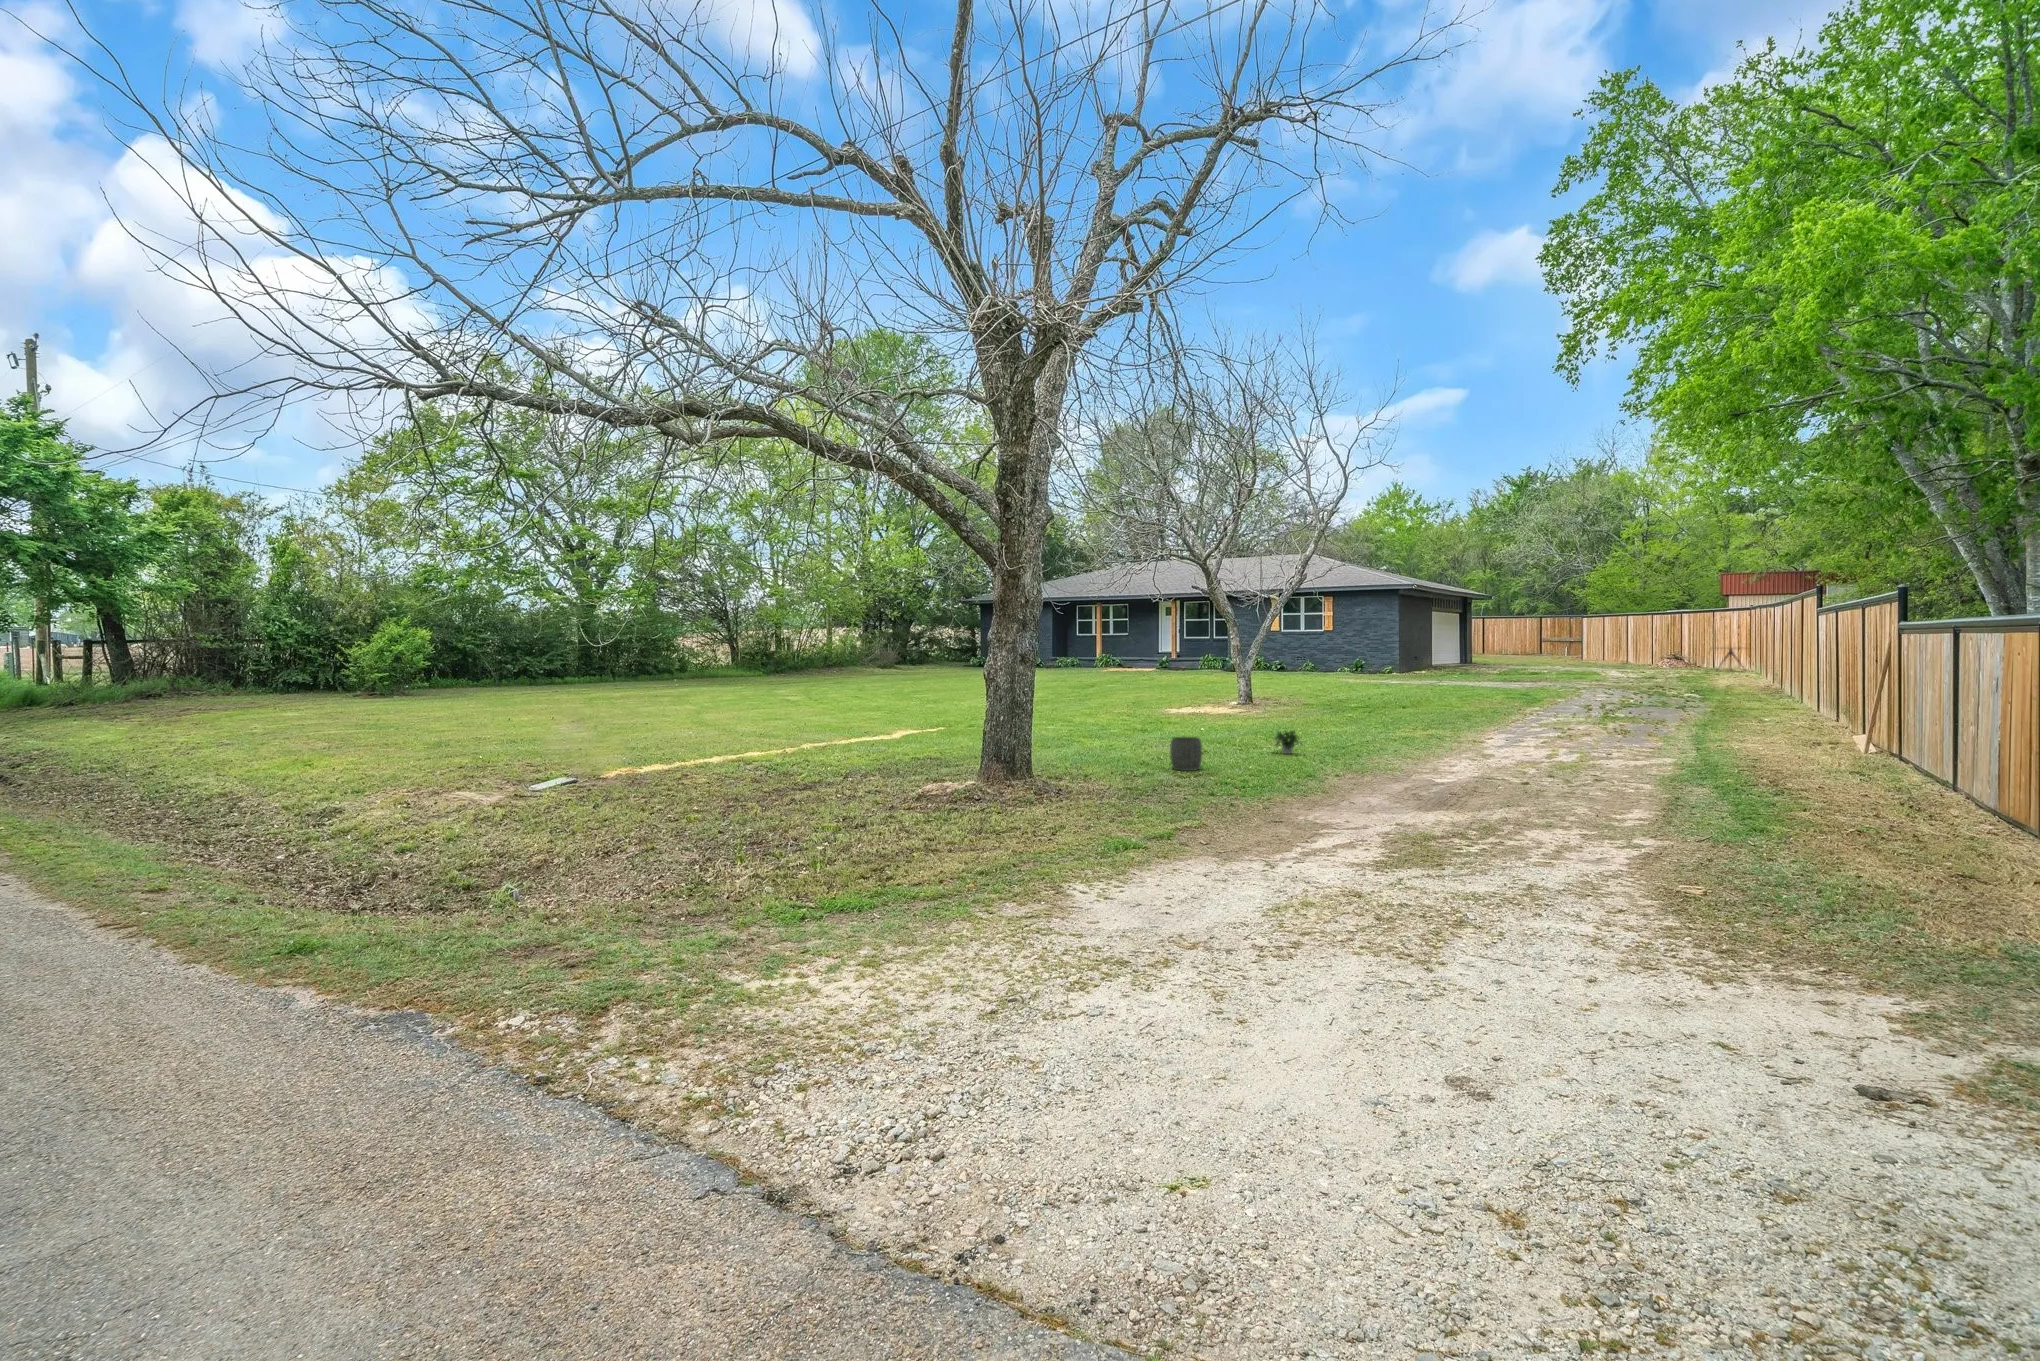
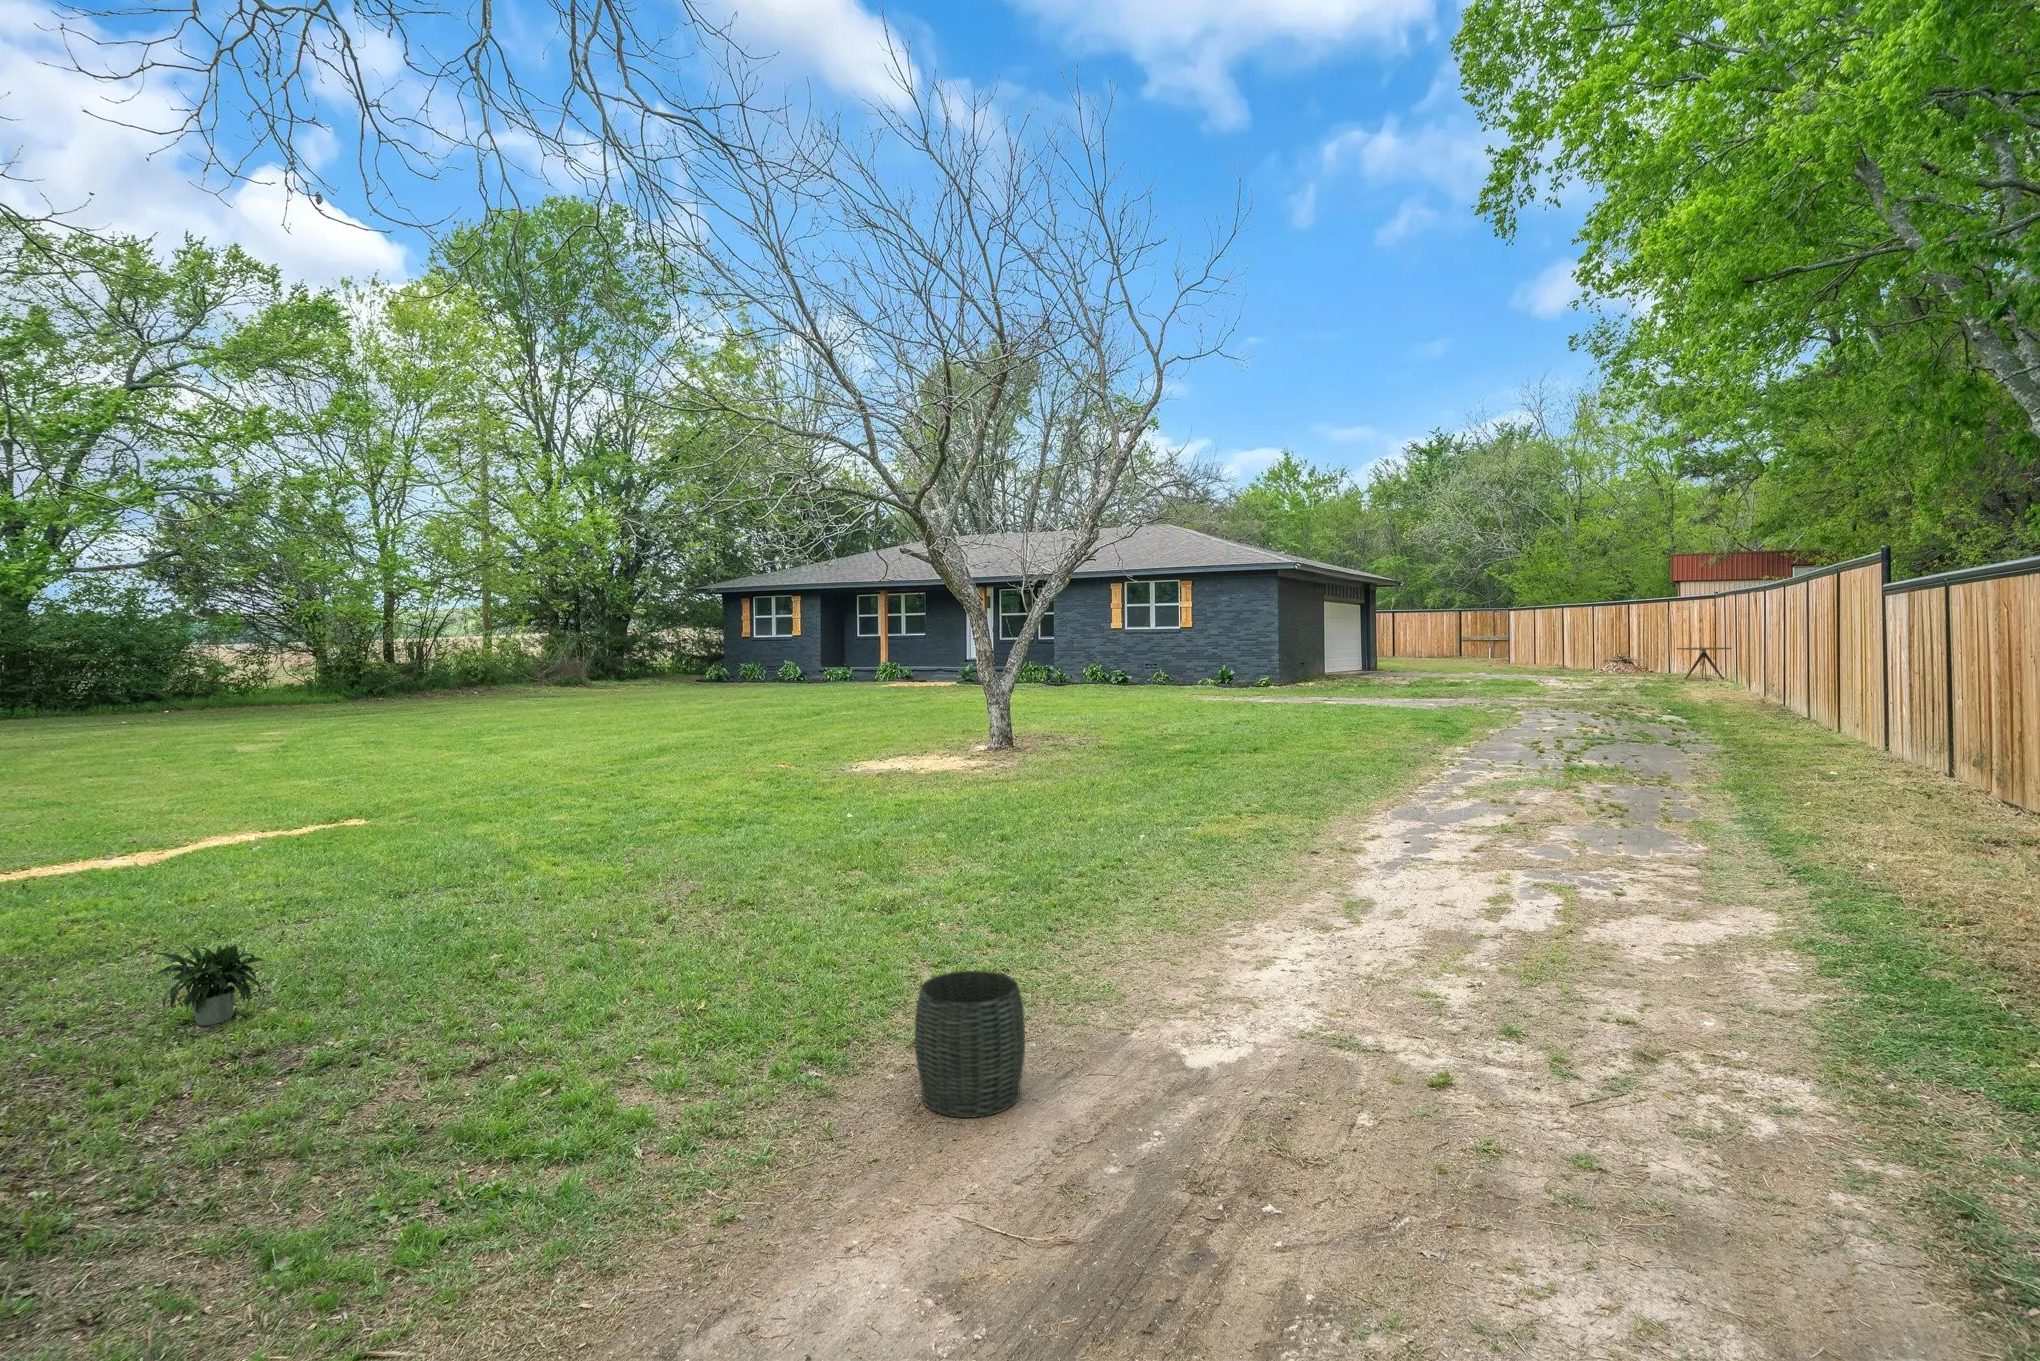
potted plant: present [1275,730,1302,754] -> present [139,944,265,1025]
woven basket: present [1170,737,1202,771] -> present [915,971,1025,1118]

